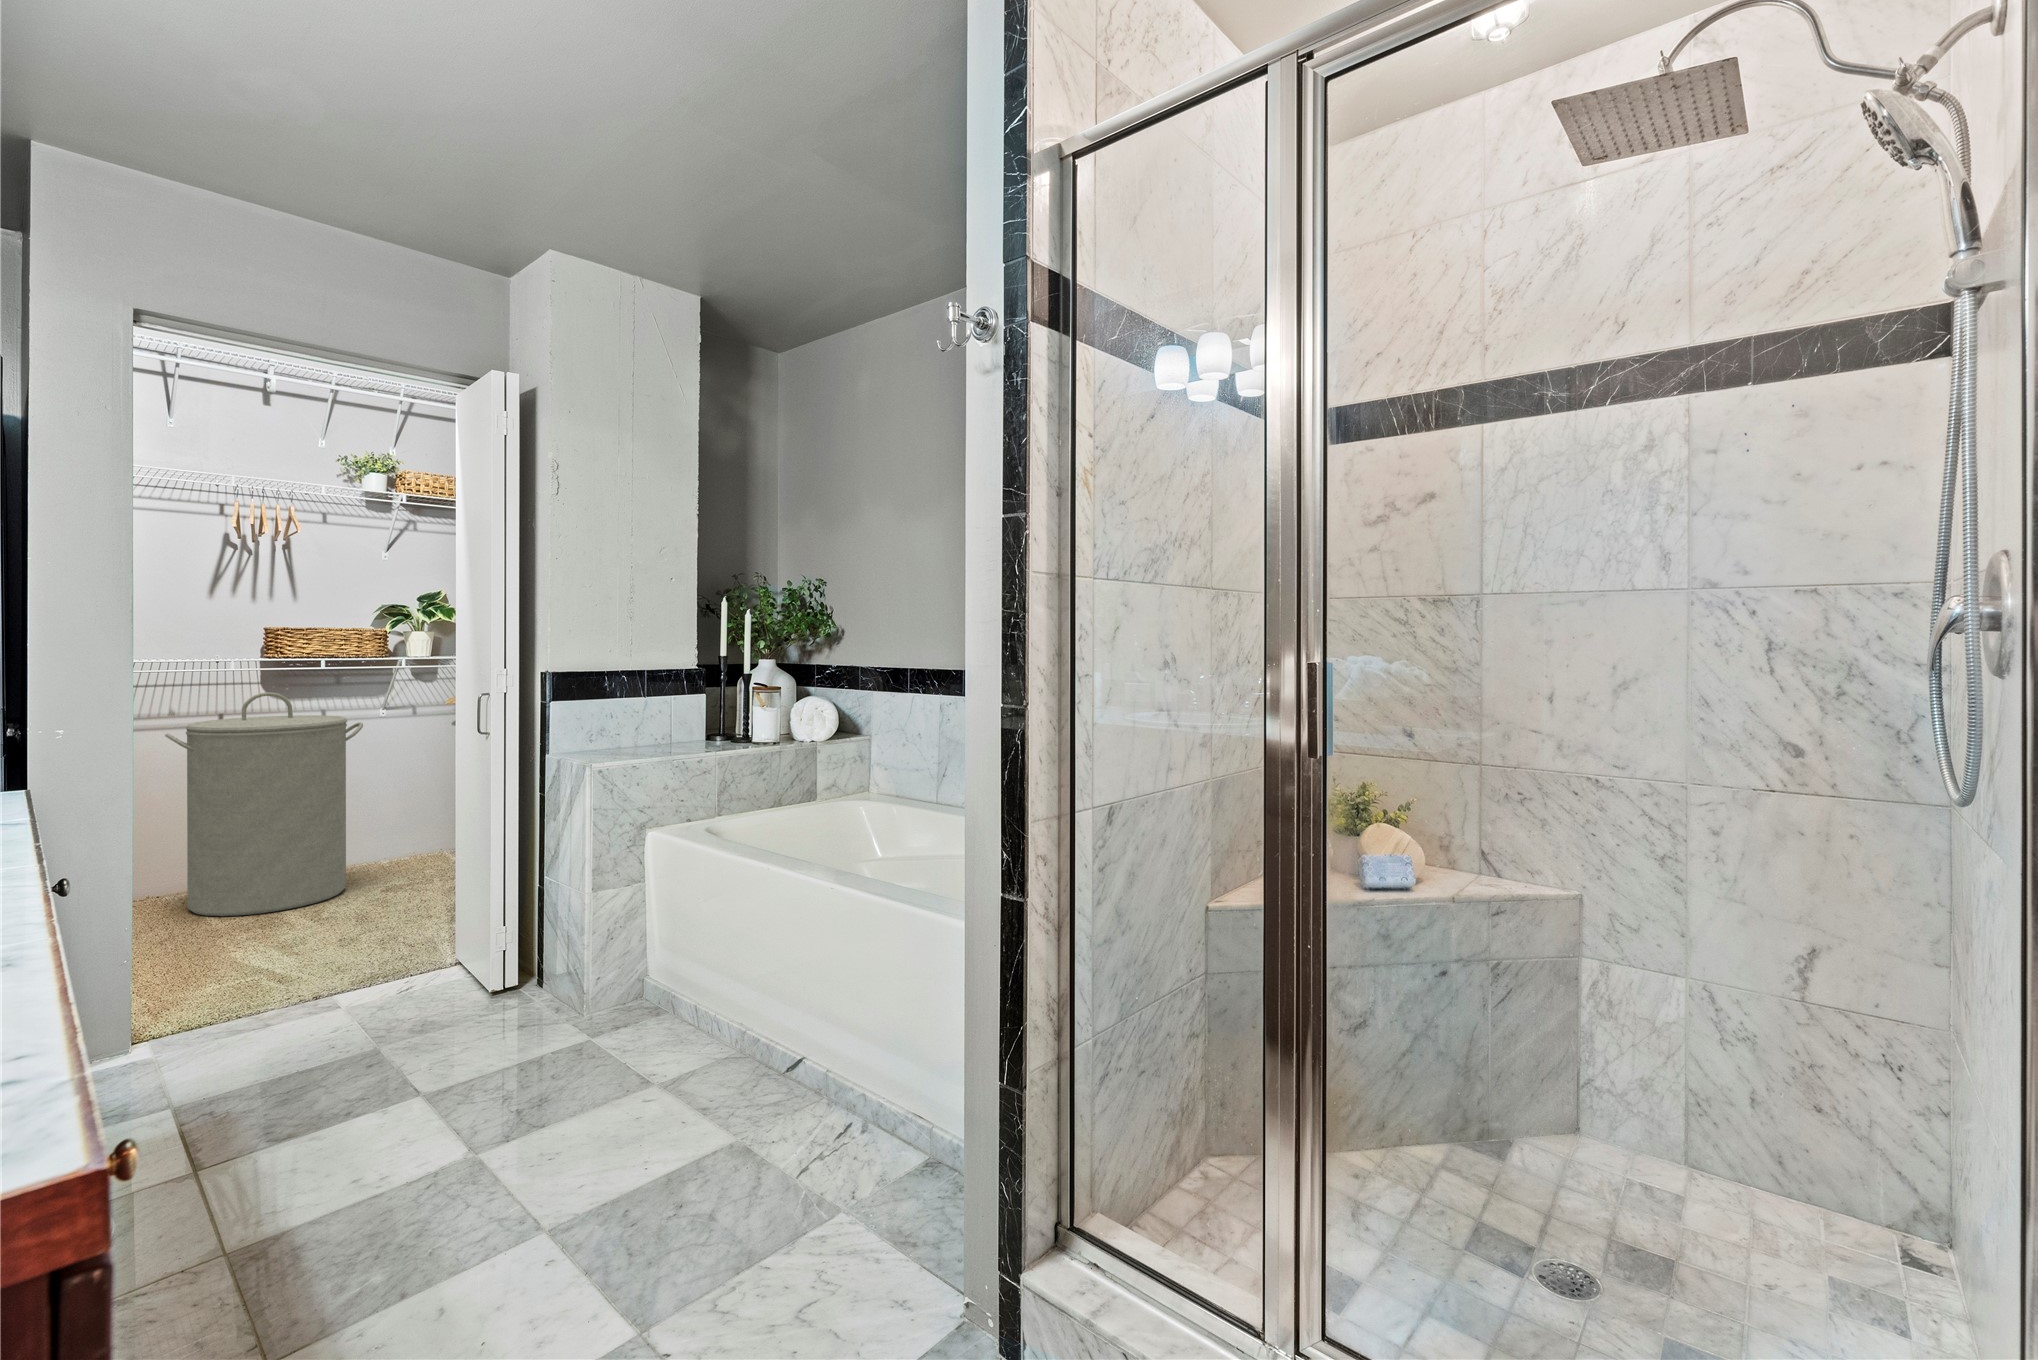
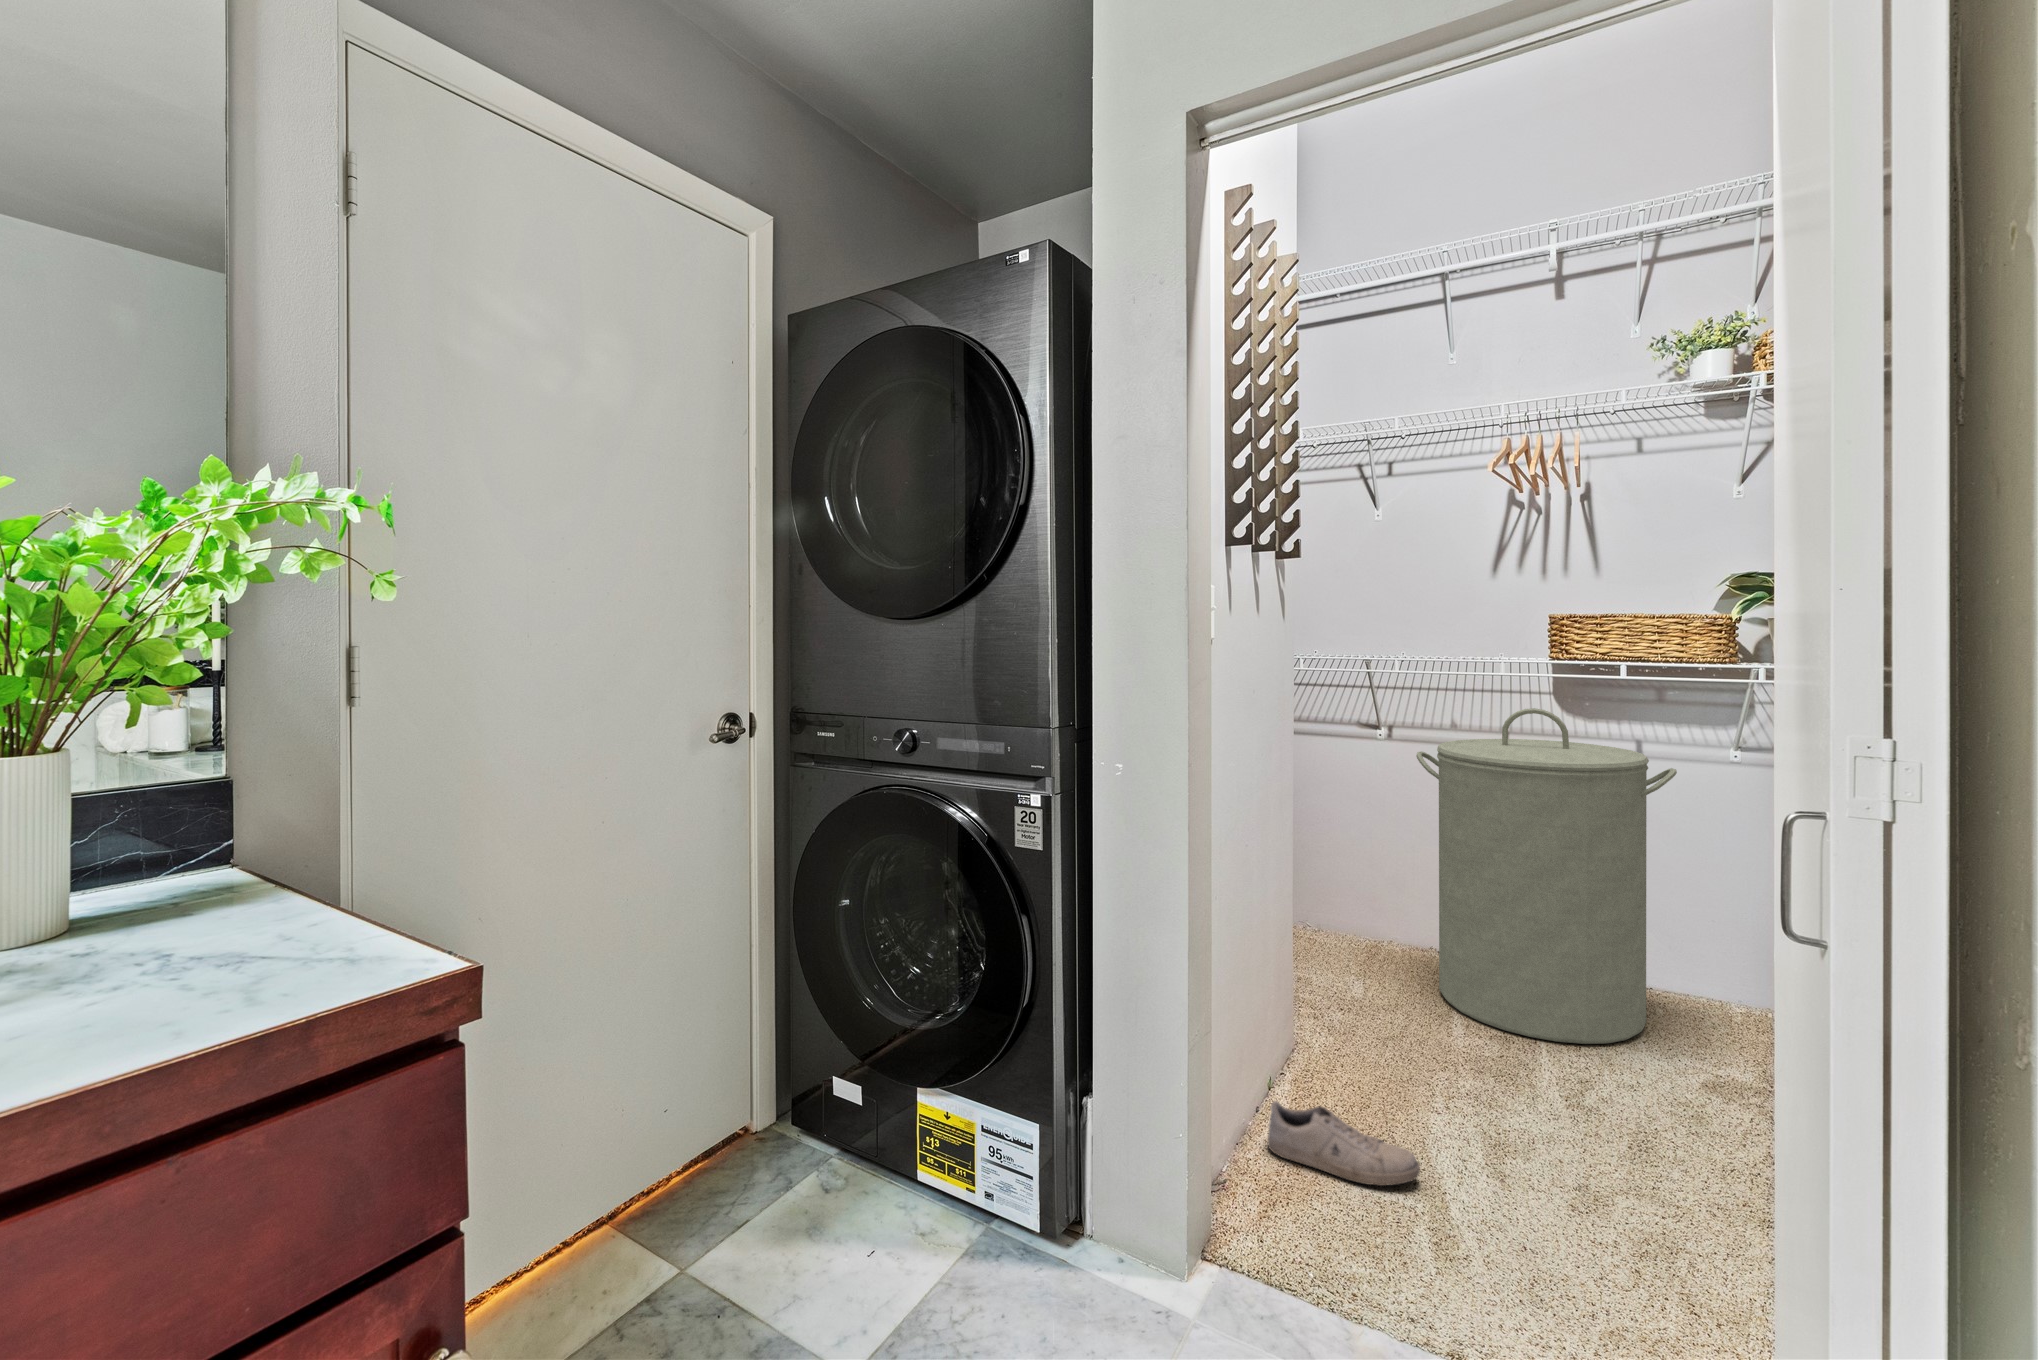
shoe: none [165,955,286,1000] -> present [1267,1101,1420,1186]

